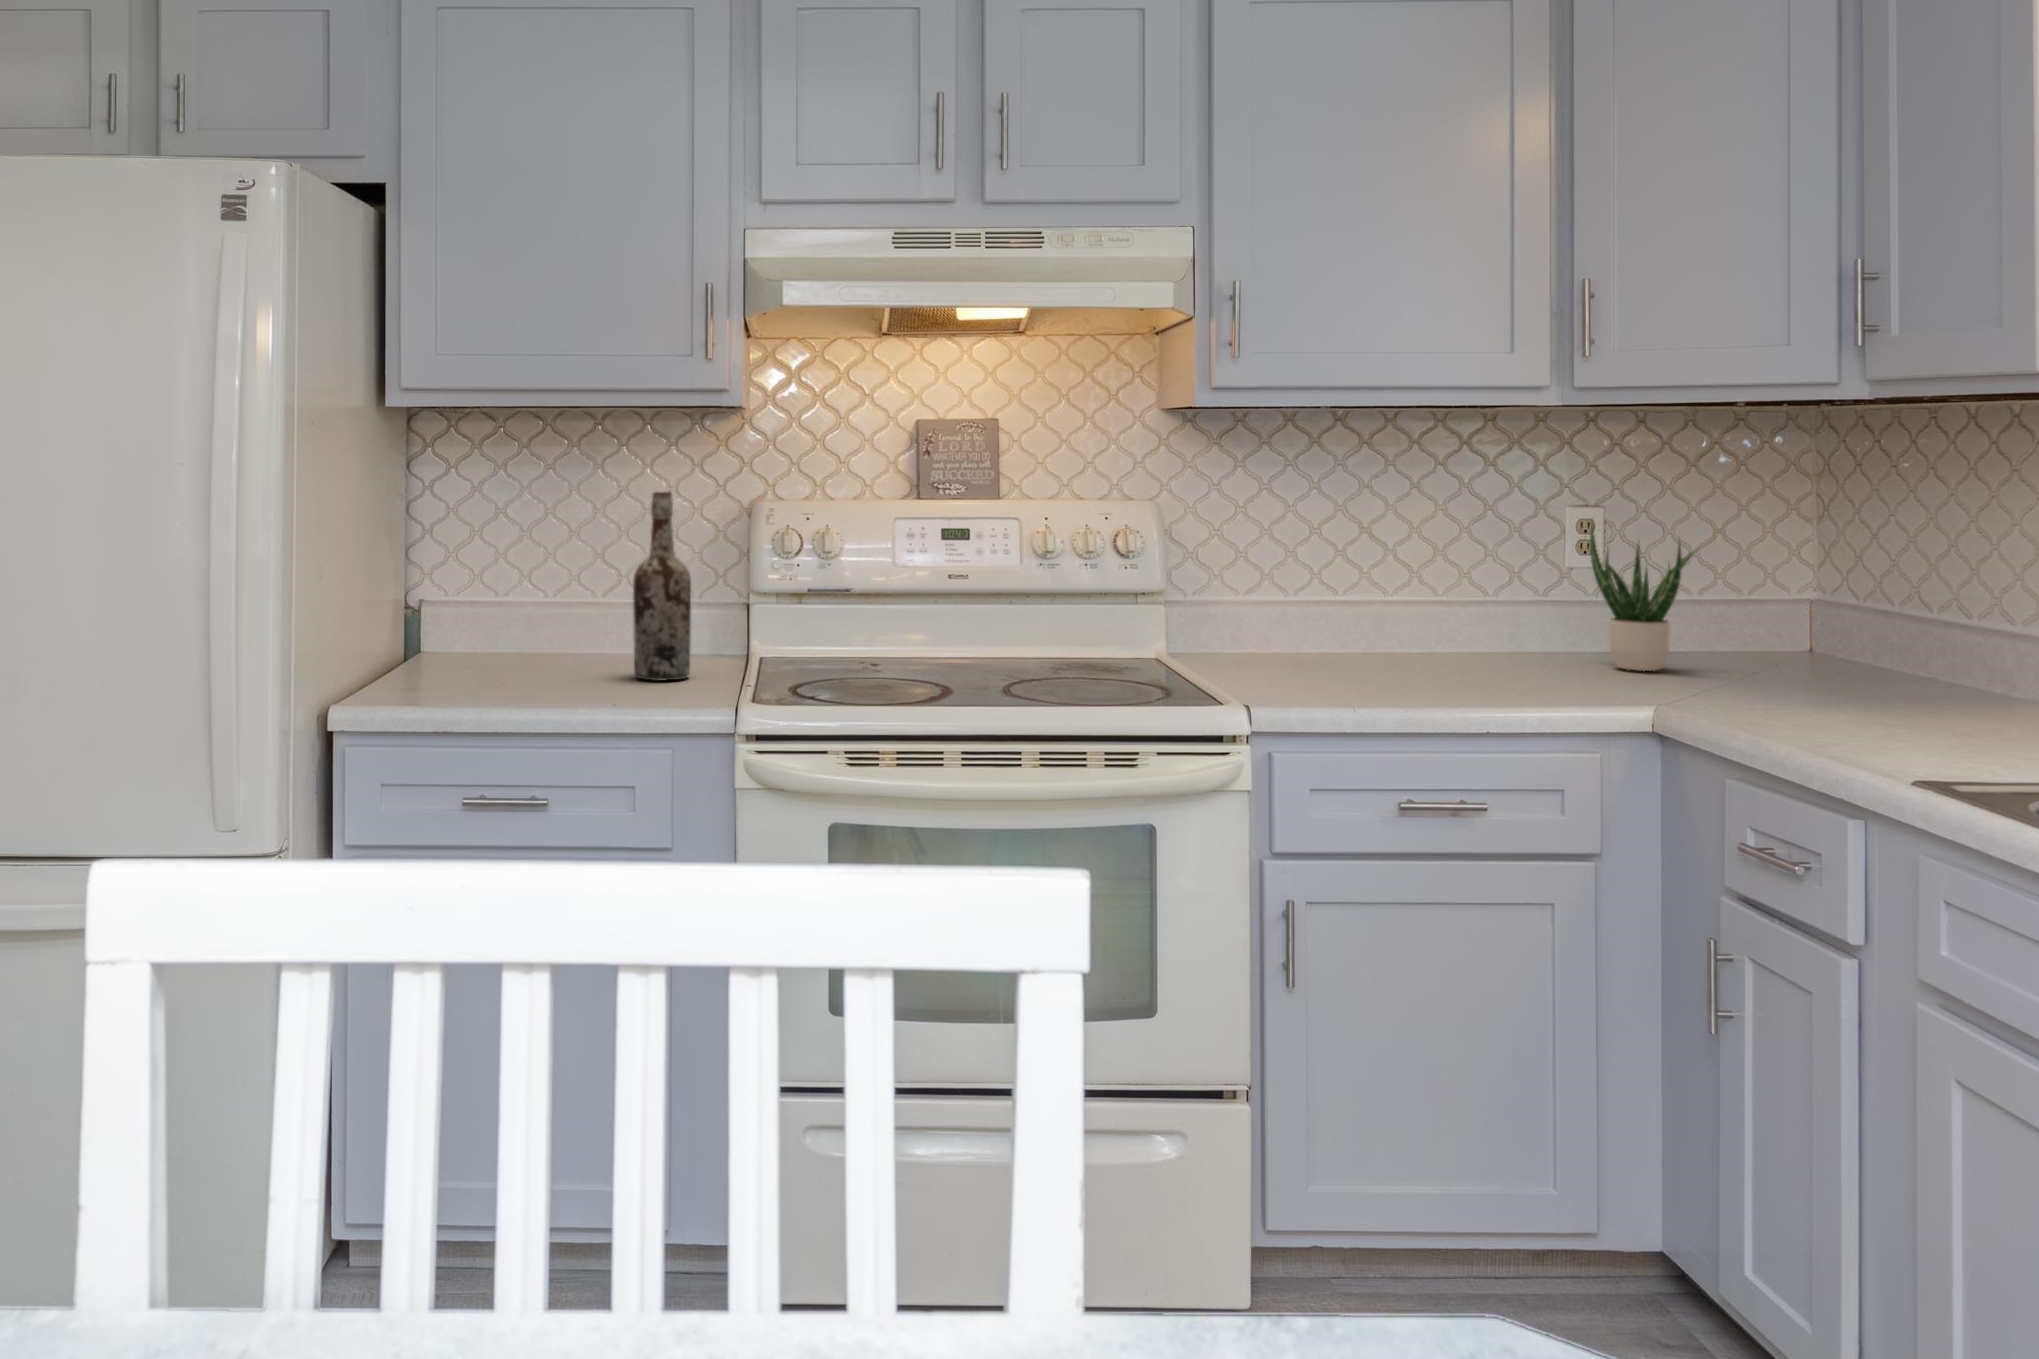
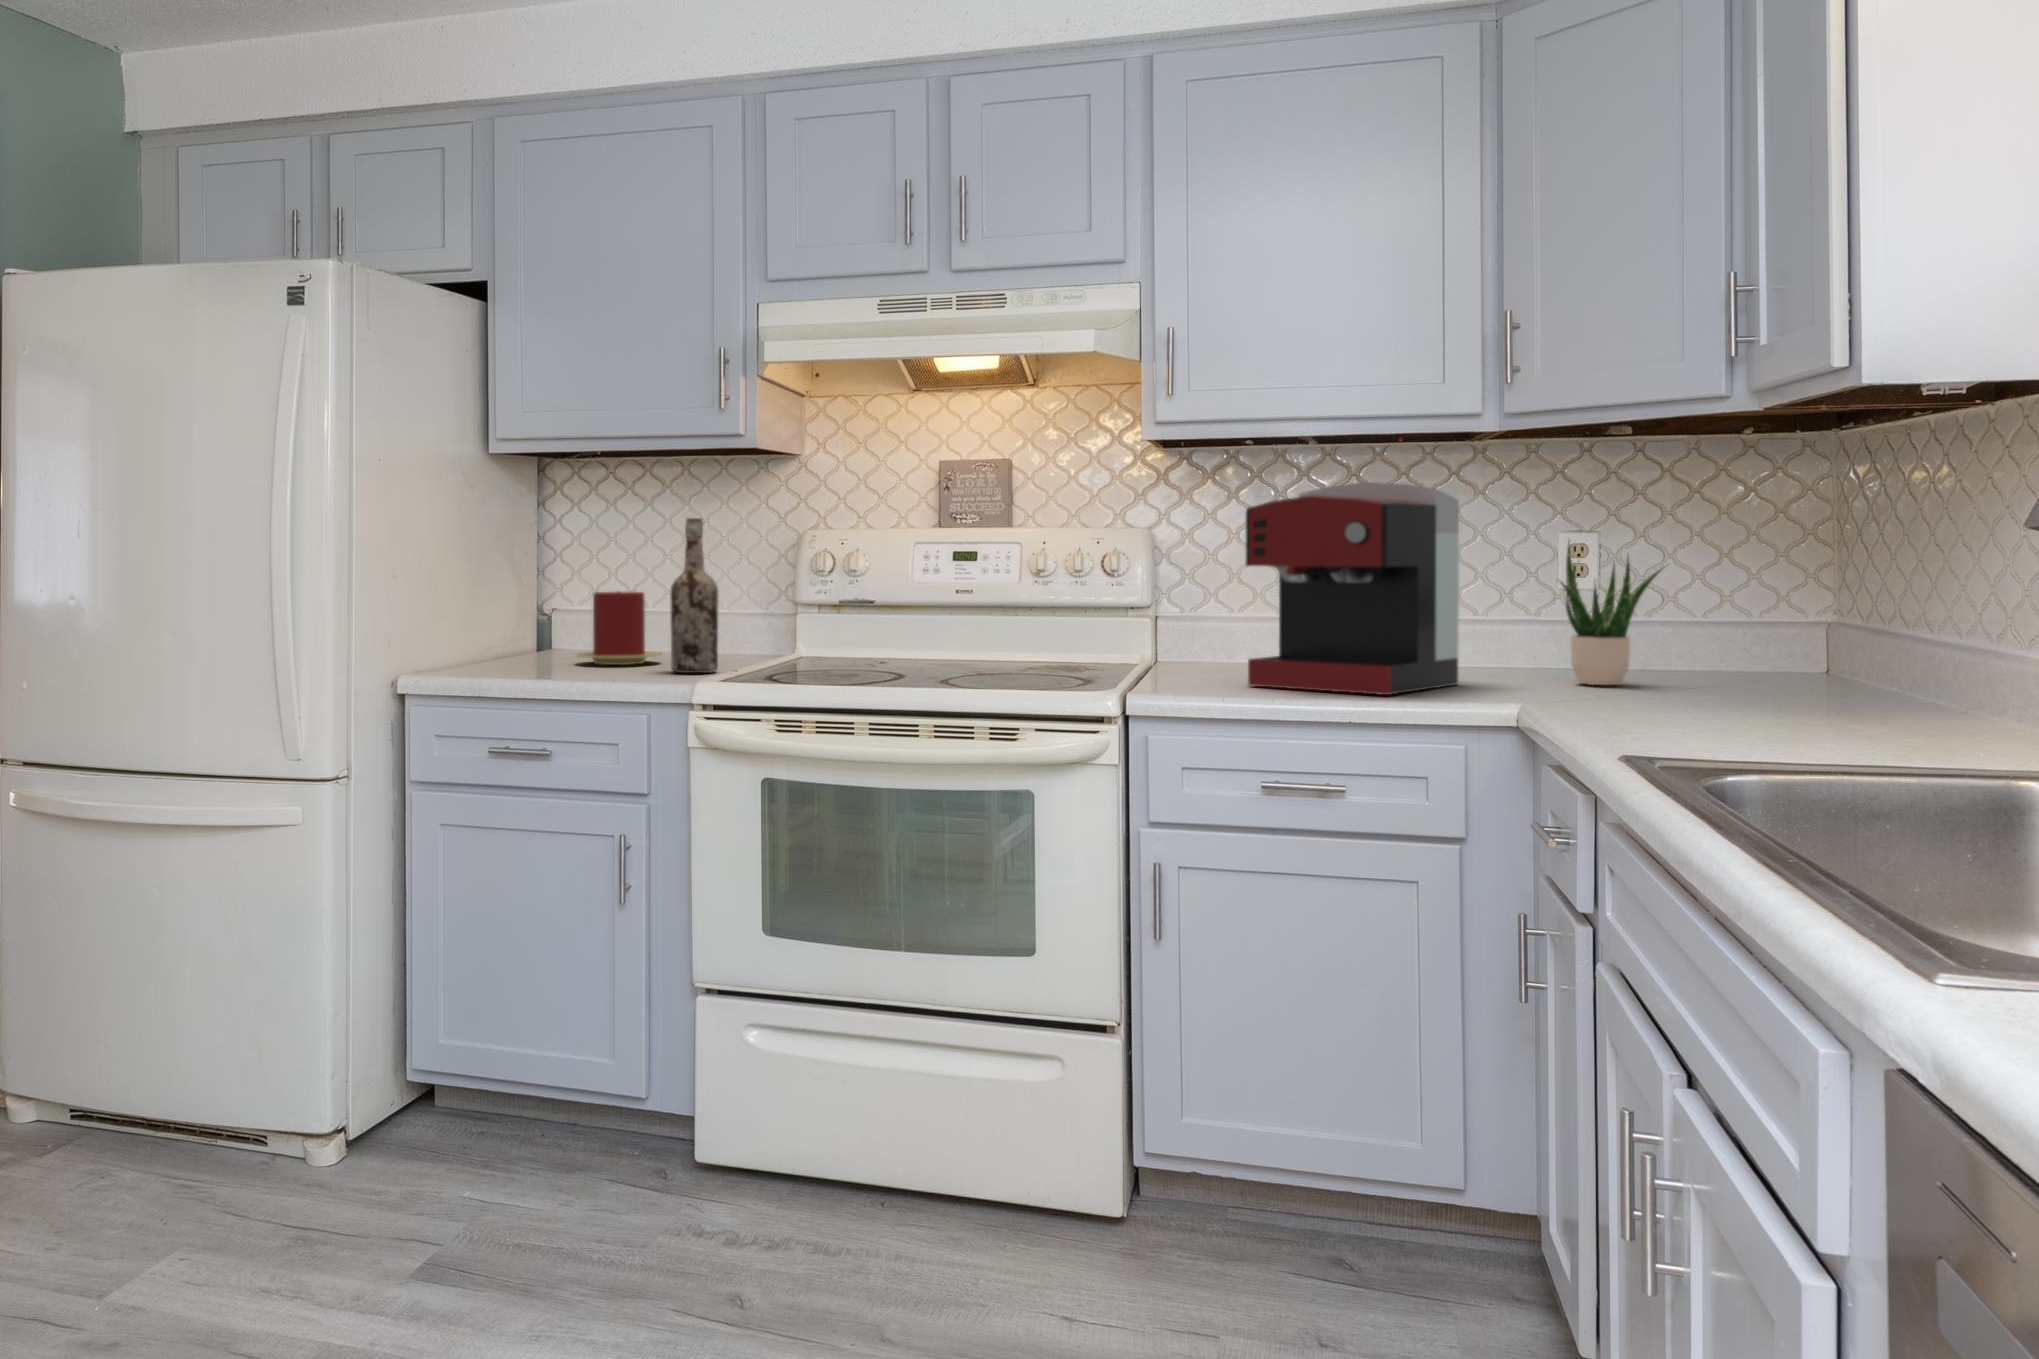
coffee maker: none [1323,461,1514,694] -> present [1245,482,1459,695]
candle: none [482,575,587,667] -> present [577,591,661,665]

